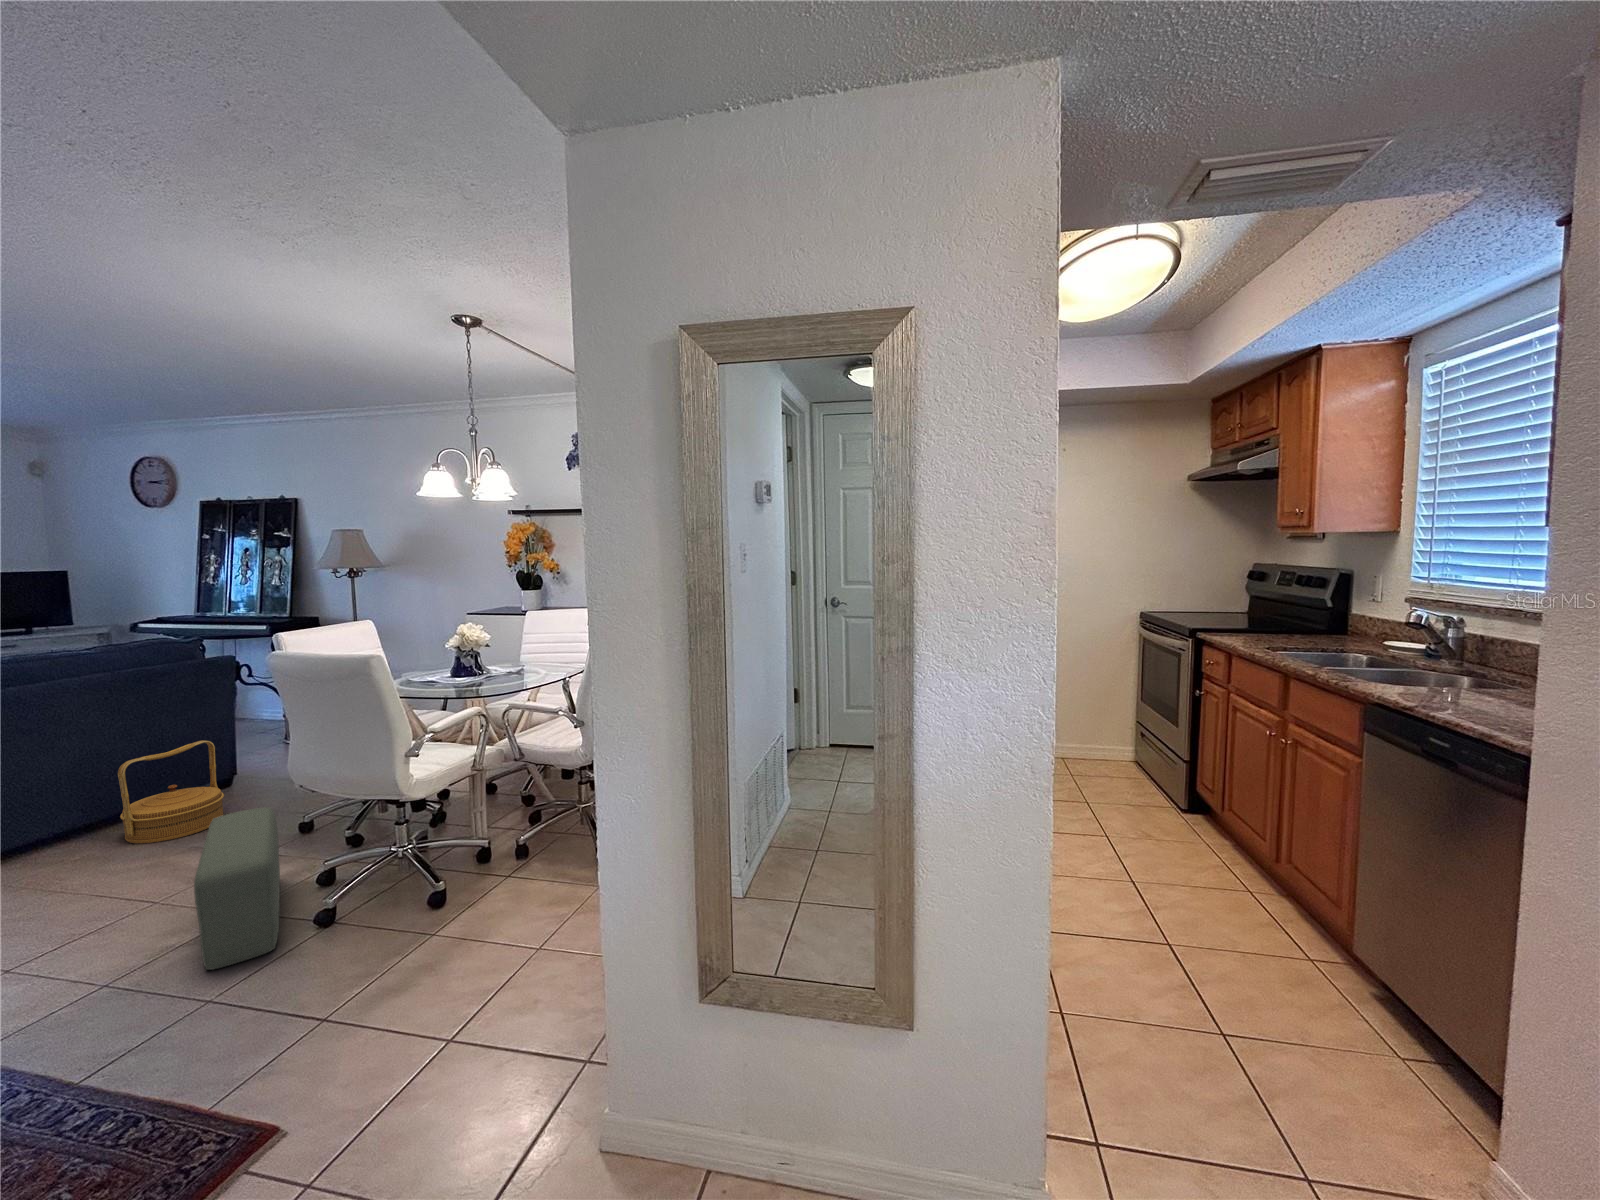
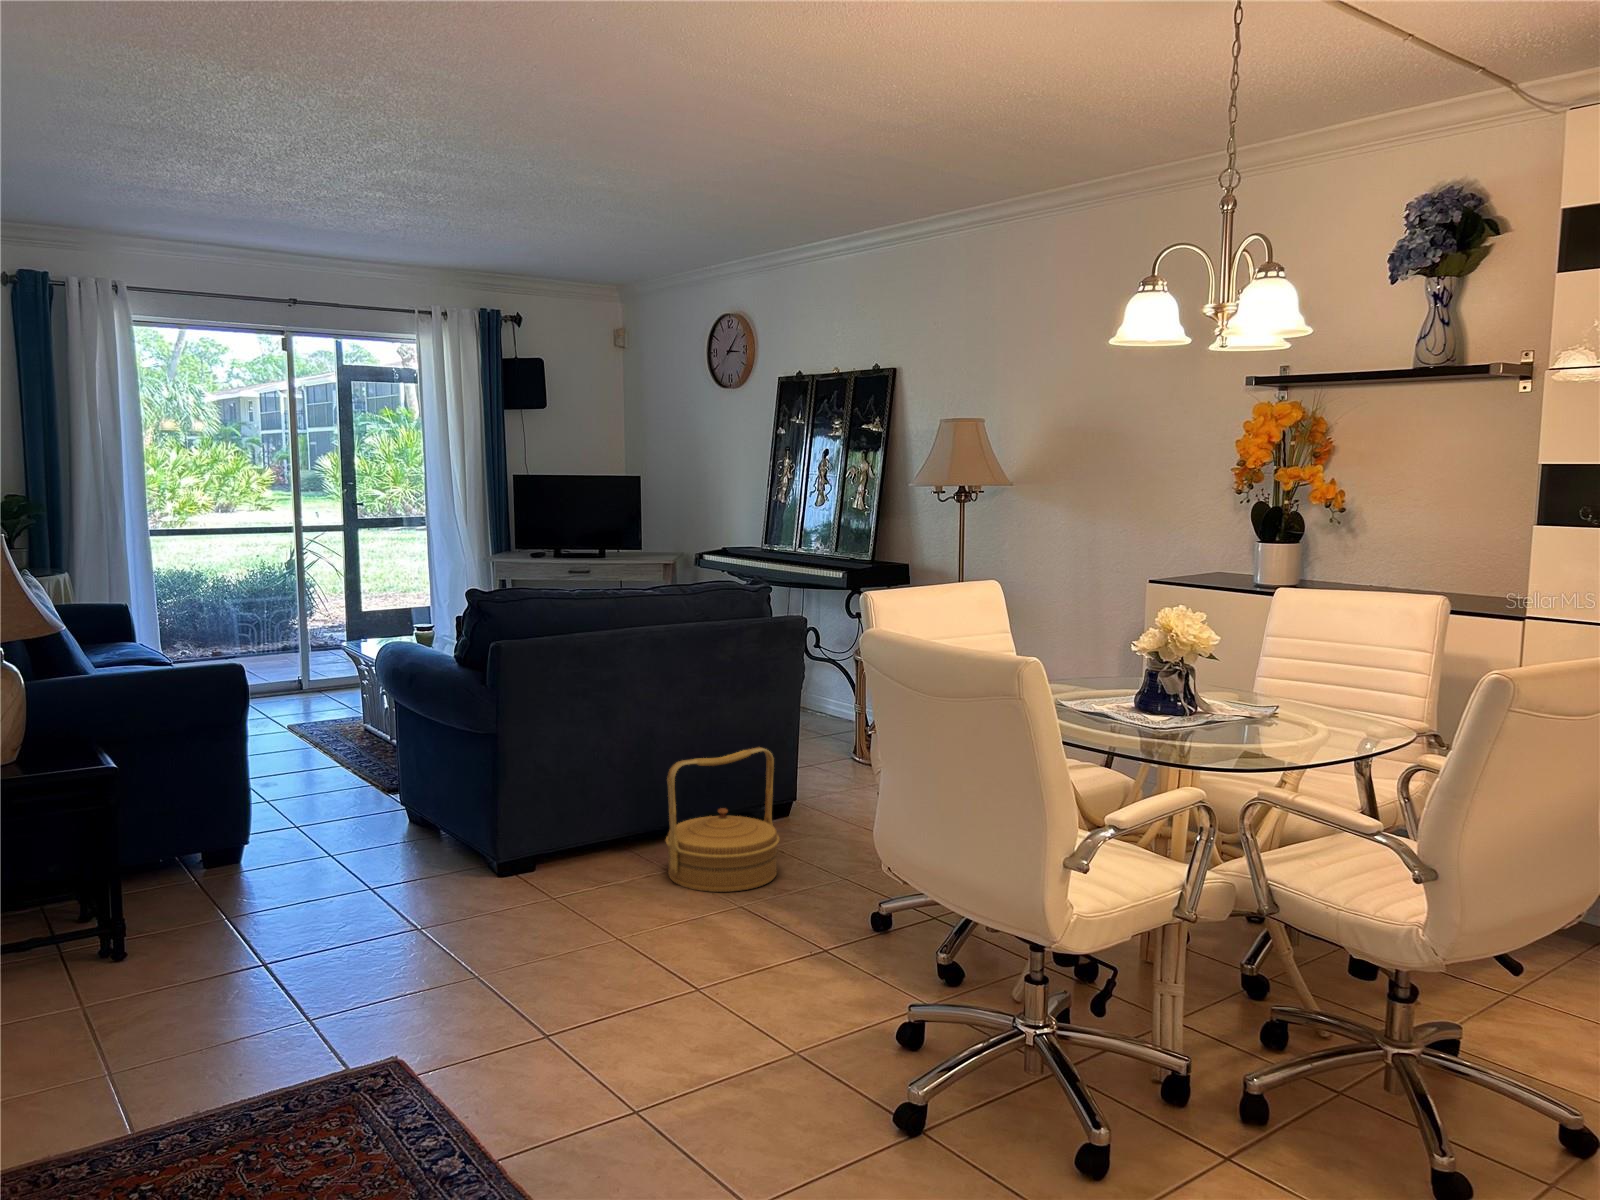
pouf: present [194,807,280,970] -> none [743,885,849,1153]

